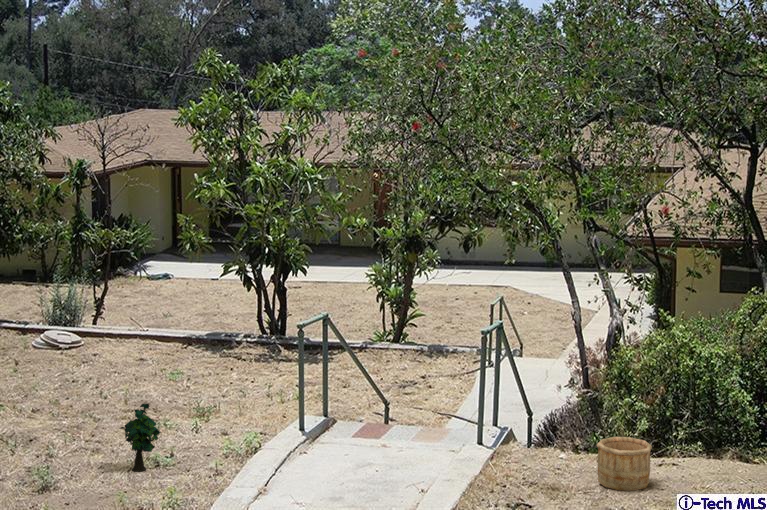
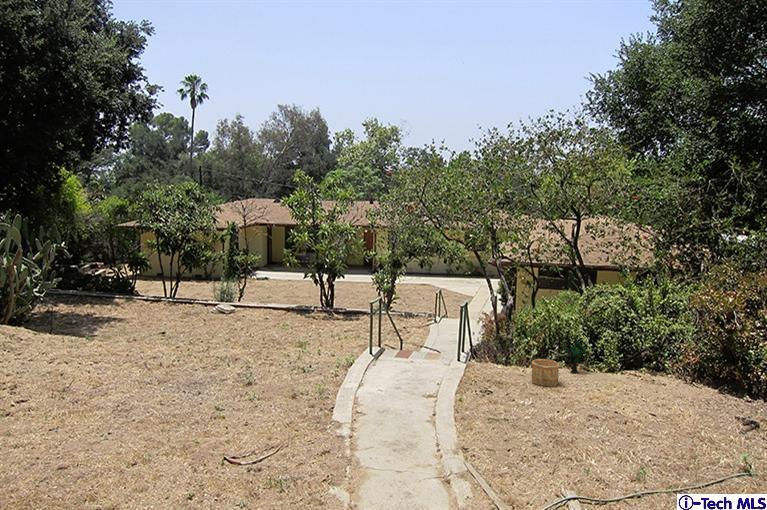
decorative plant: present [119,404,161,472] -> present [565,338,586,374]

